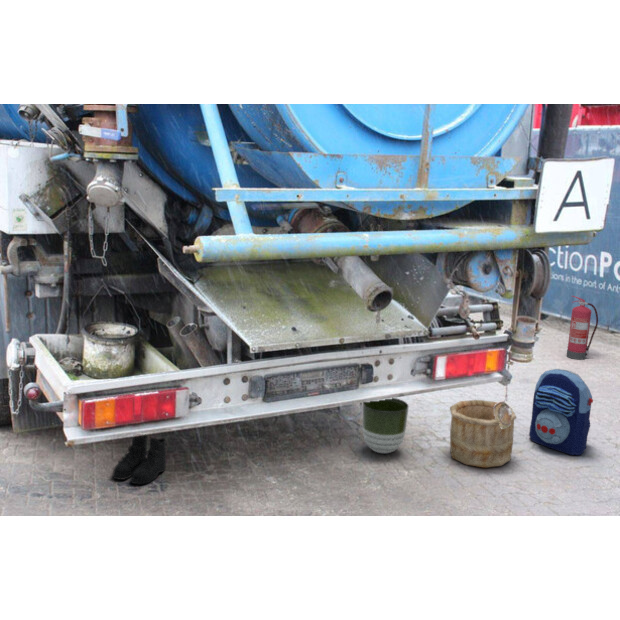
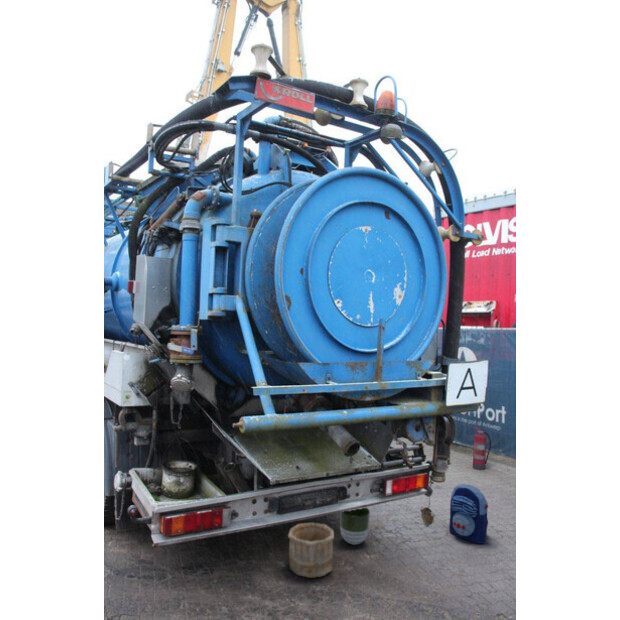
wooden bucket: present [450,400,516,468] -> present [288,523,334,578]
boots: present [113,436,166,485] -> none [177,534,213,571]

